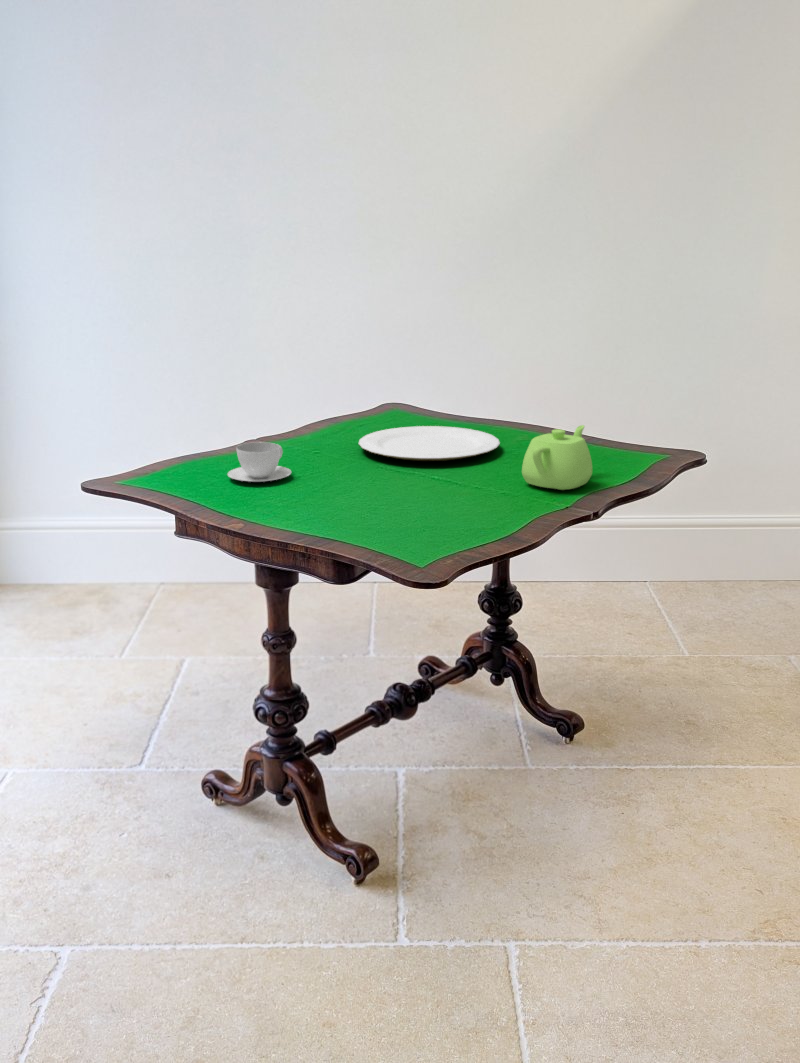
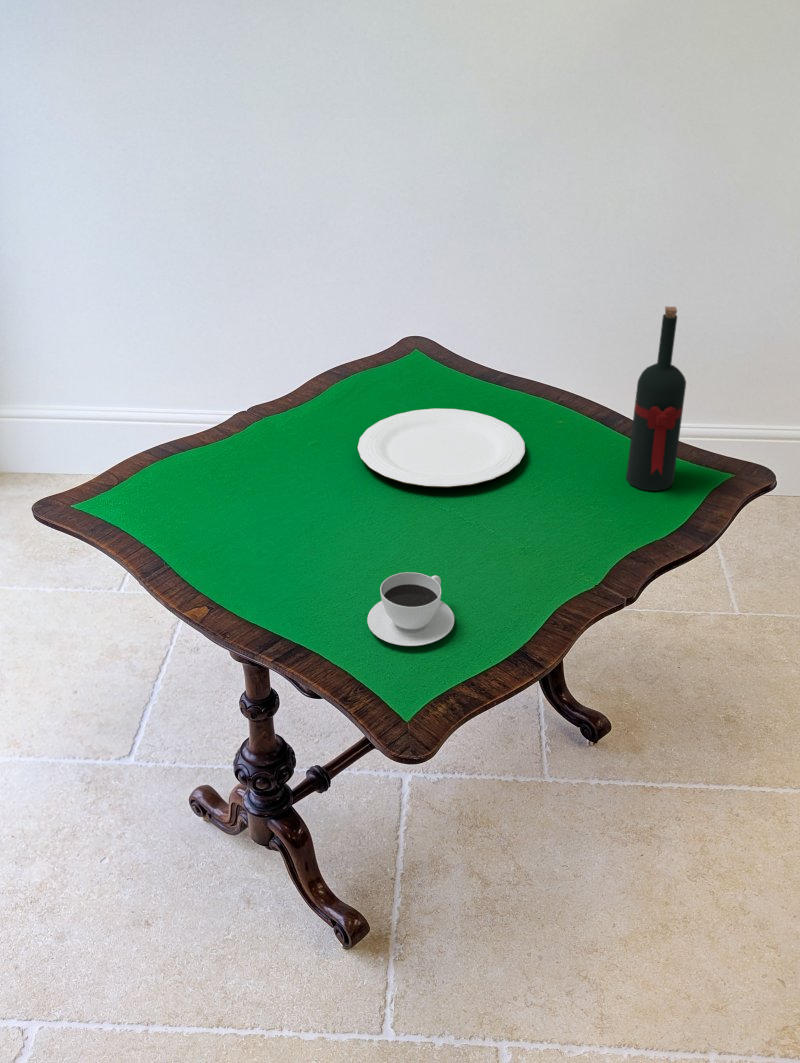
wine bottle: none [586,305,630,463] -> present [626,307,686,491]
teapot: present [522,425,592,490] -> none [543,462,628,557]
teacup: present [228,442,291,482] -> present [367,572,454,646]

